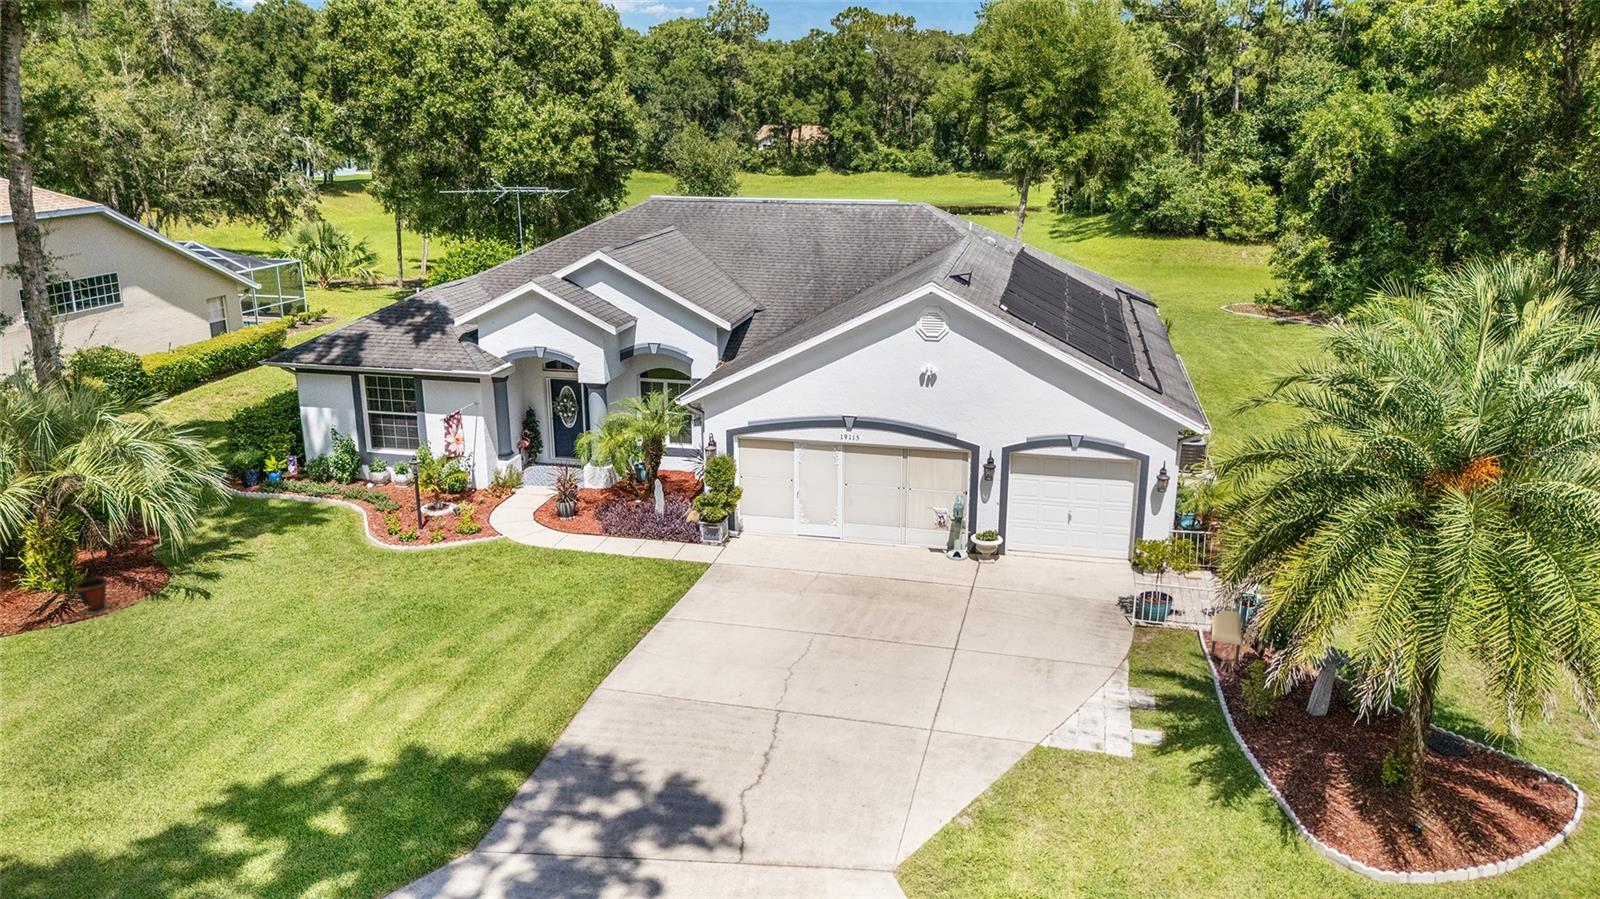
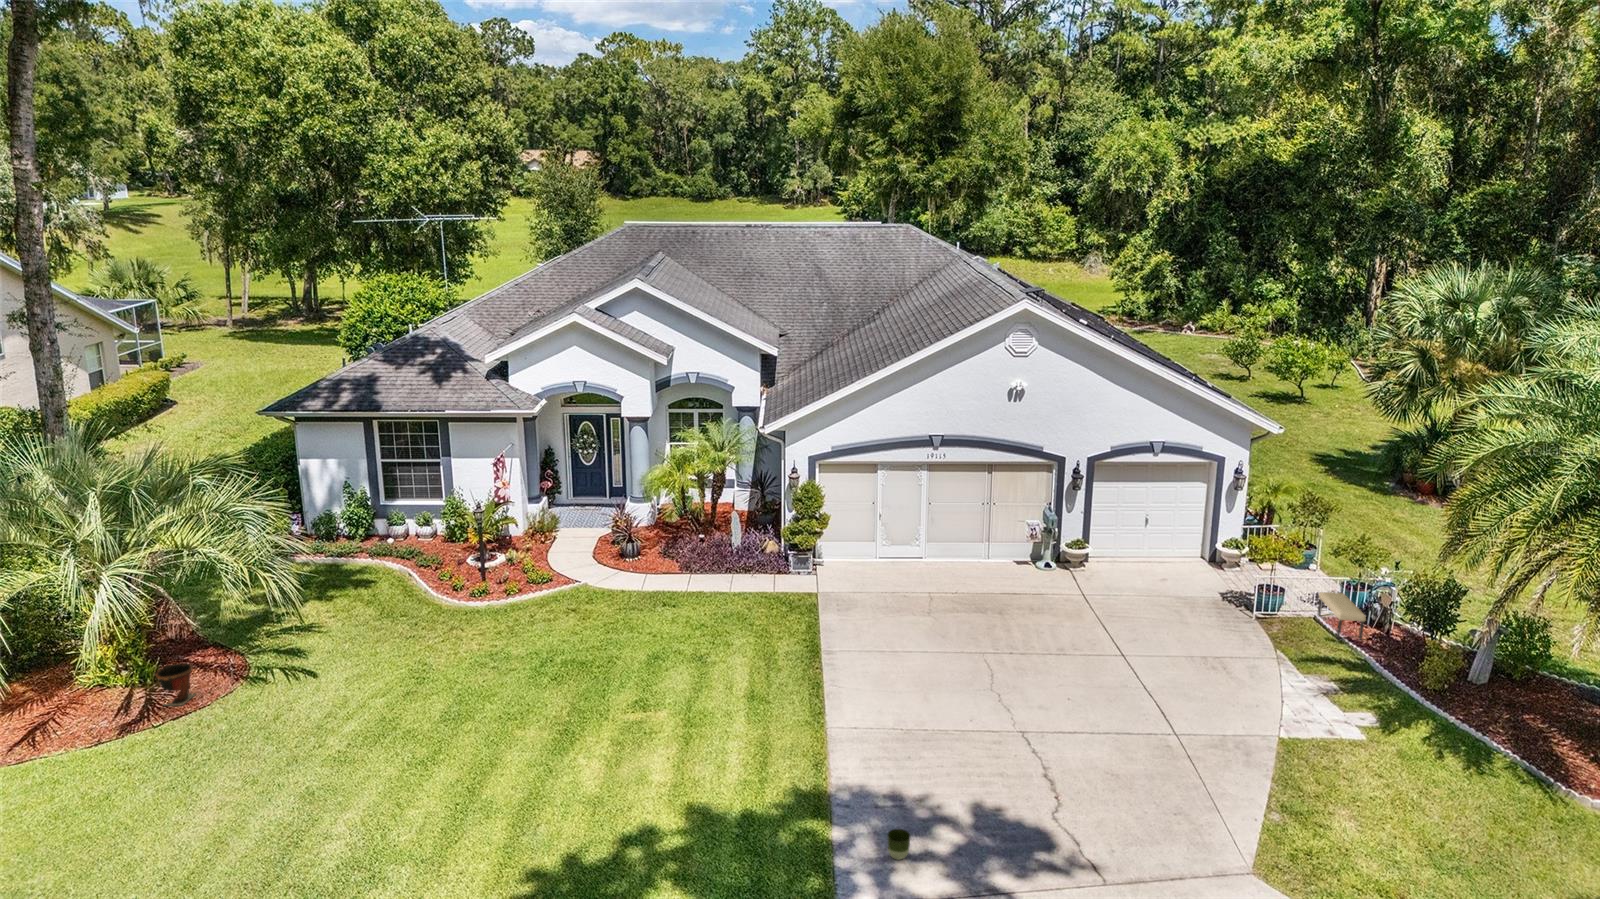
planter: none [546,799,568,829] -> present [887,829,910,860]

